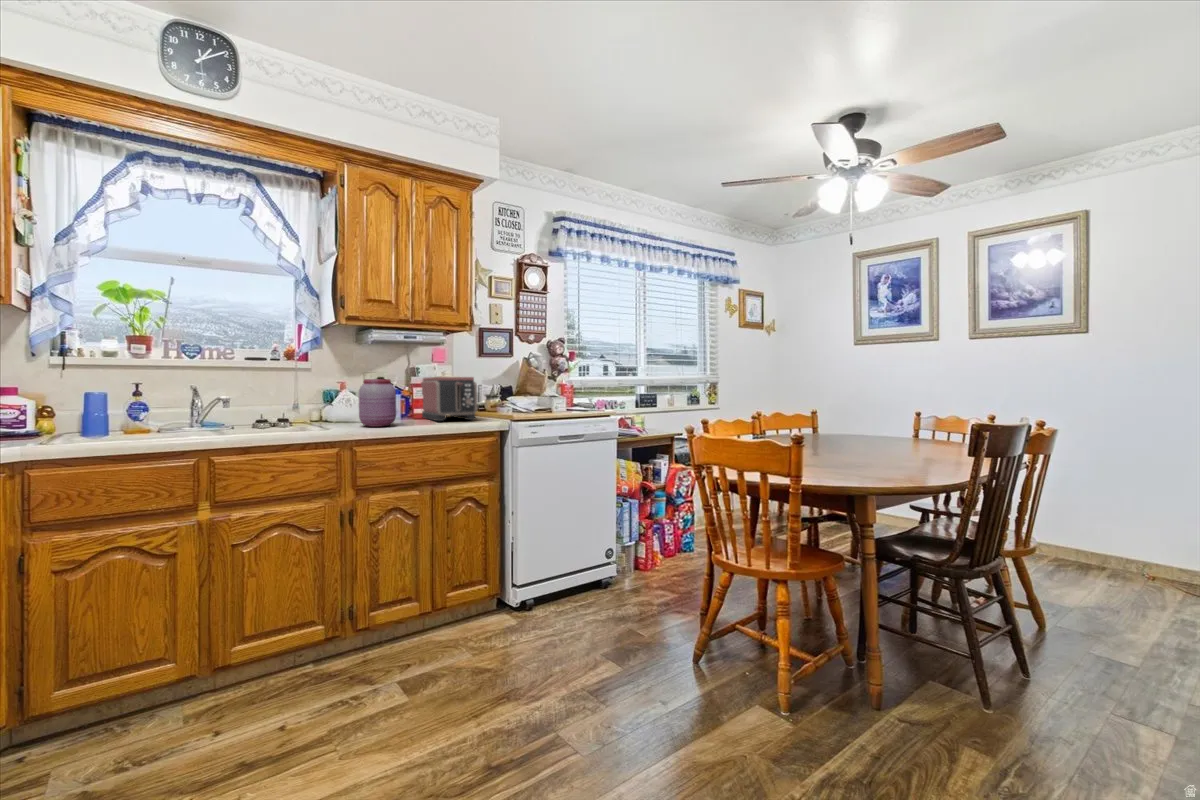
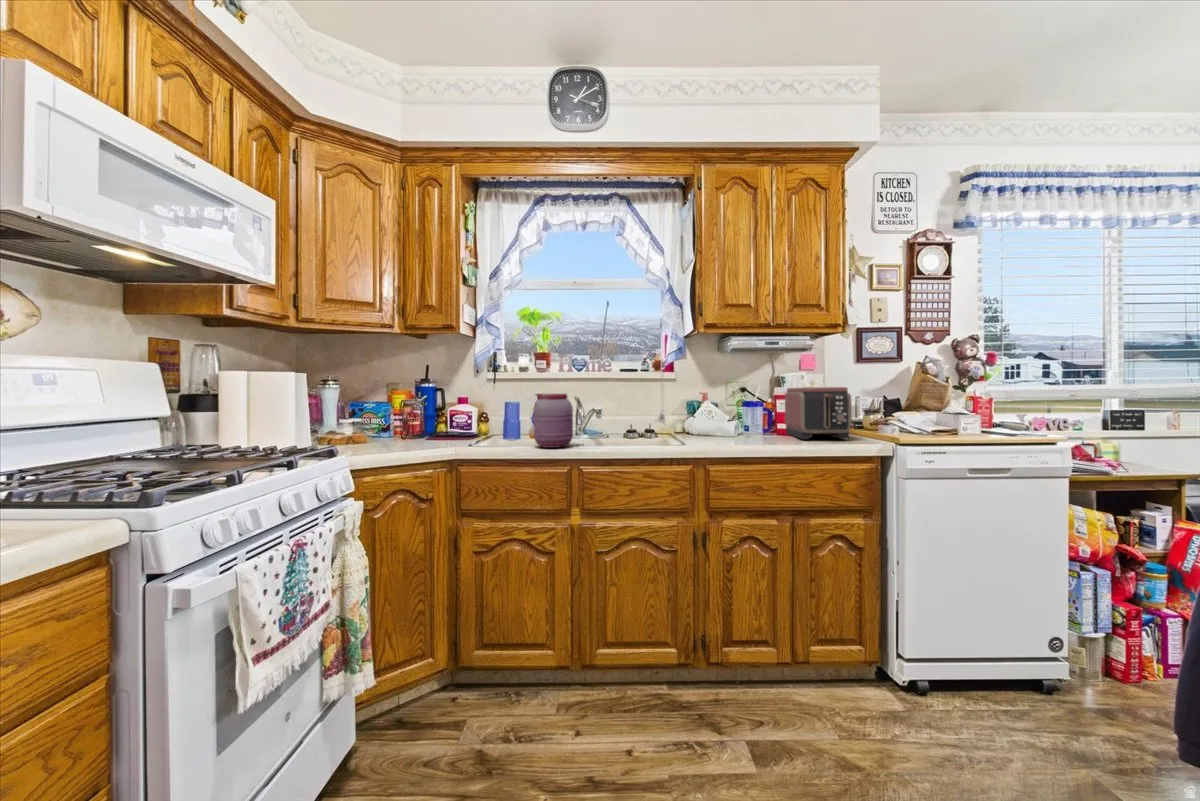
jar: present [359,379,396,427] -> present [533,394,573,448]

